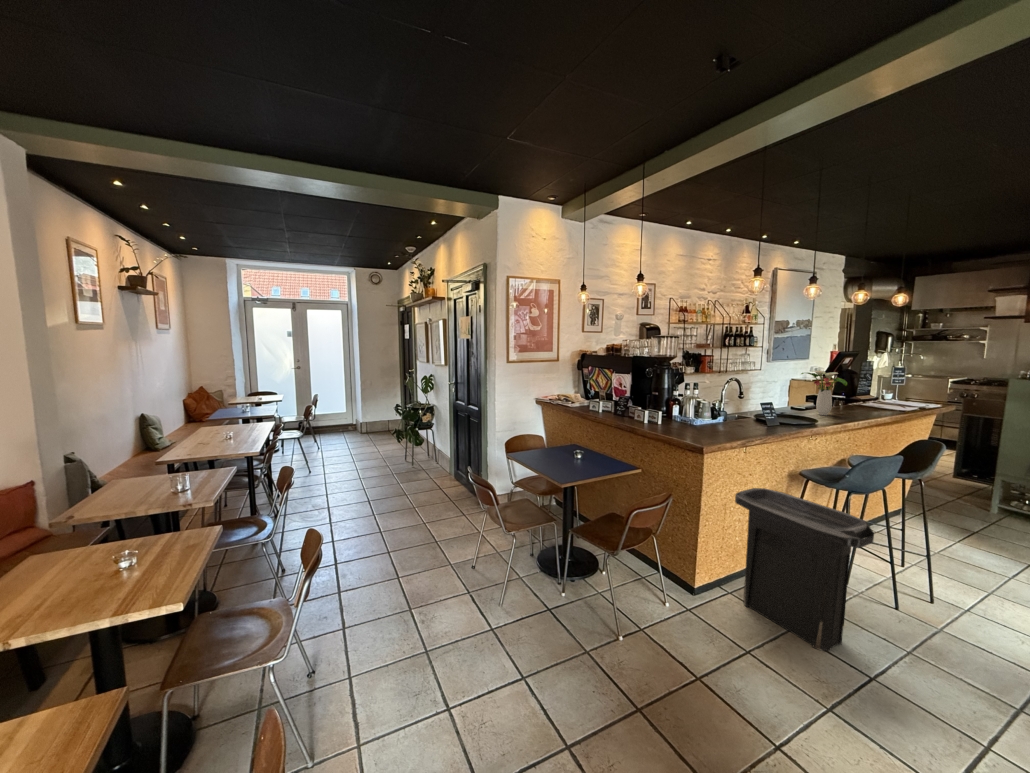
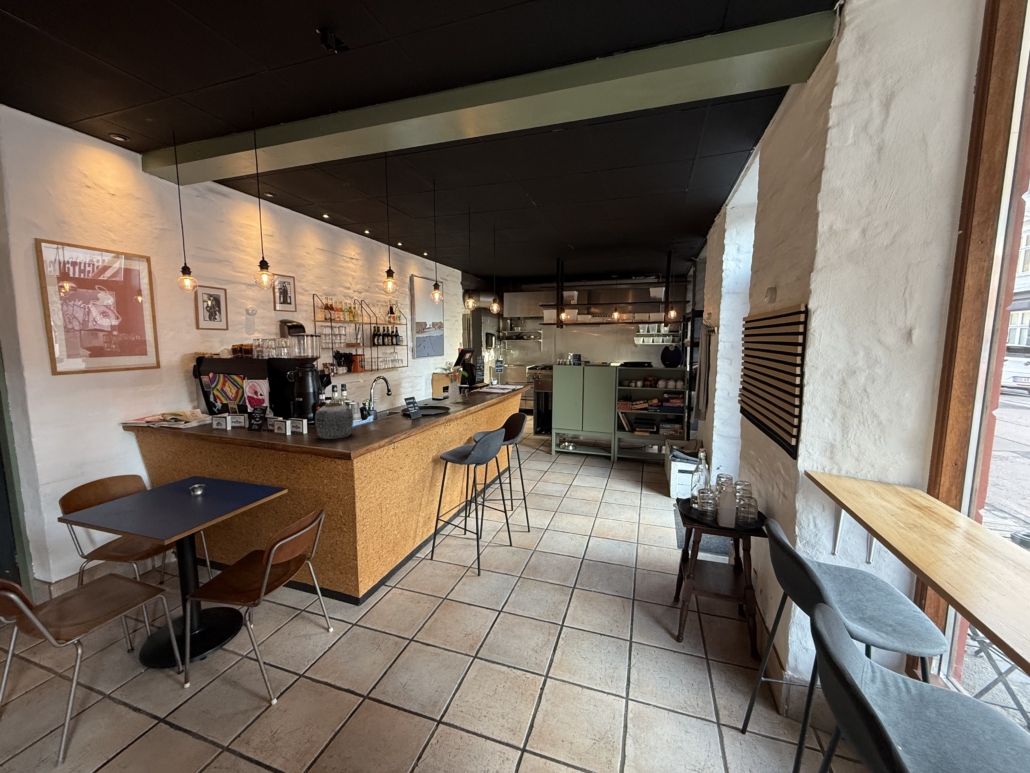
vase: none [670,399,705,433] -> present [315,402,353,439]
trash can: present [735,488,874,651] -> none [389,478,493,607]

